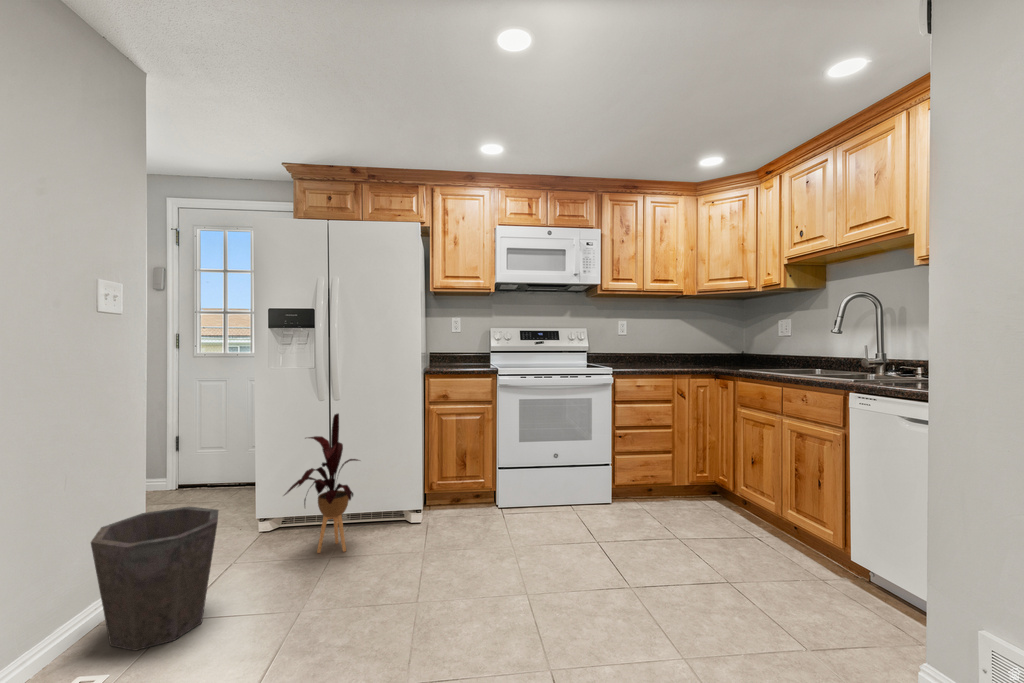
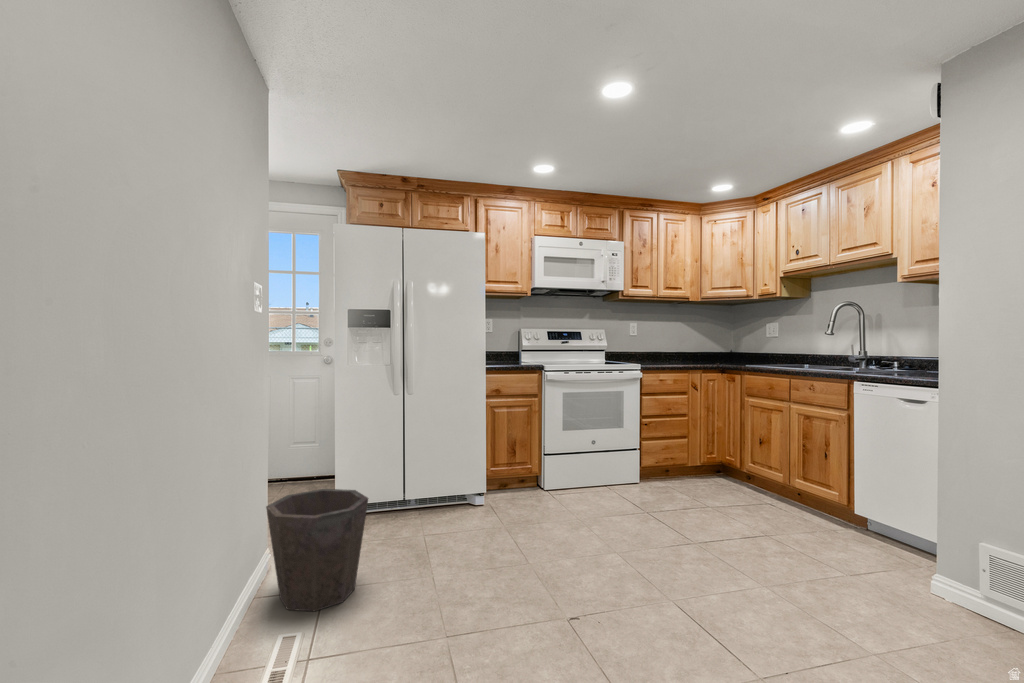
house plant: present [284,414,359,553] -> none [383,405,447,533]

